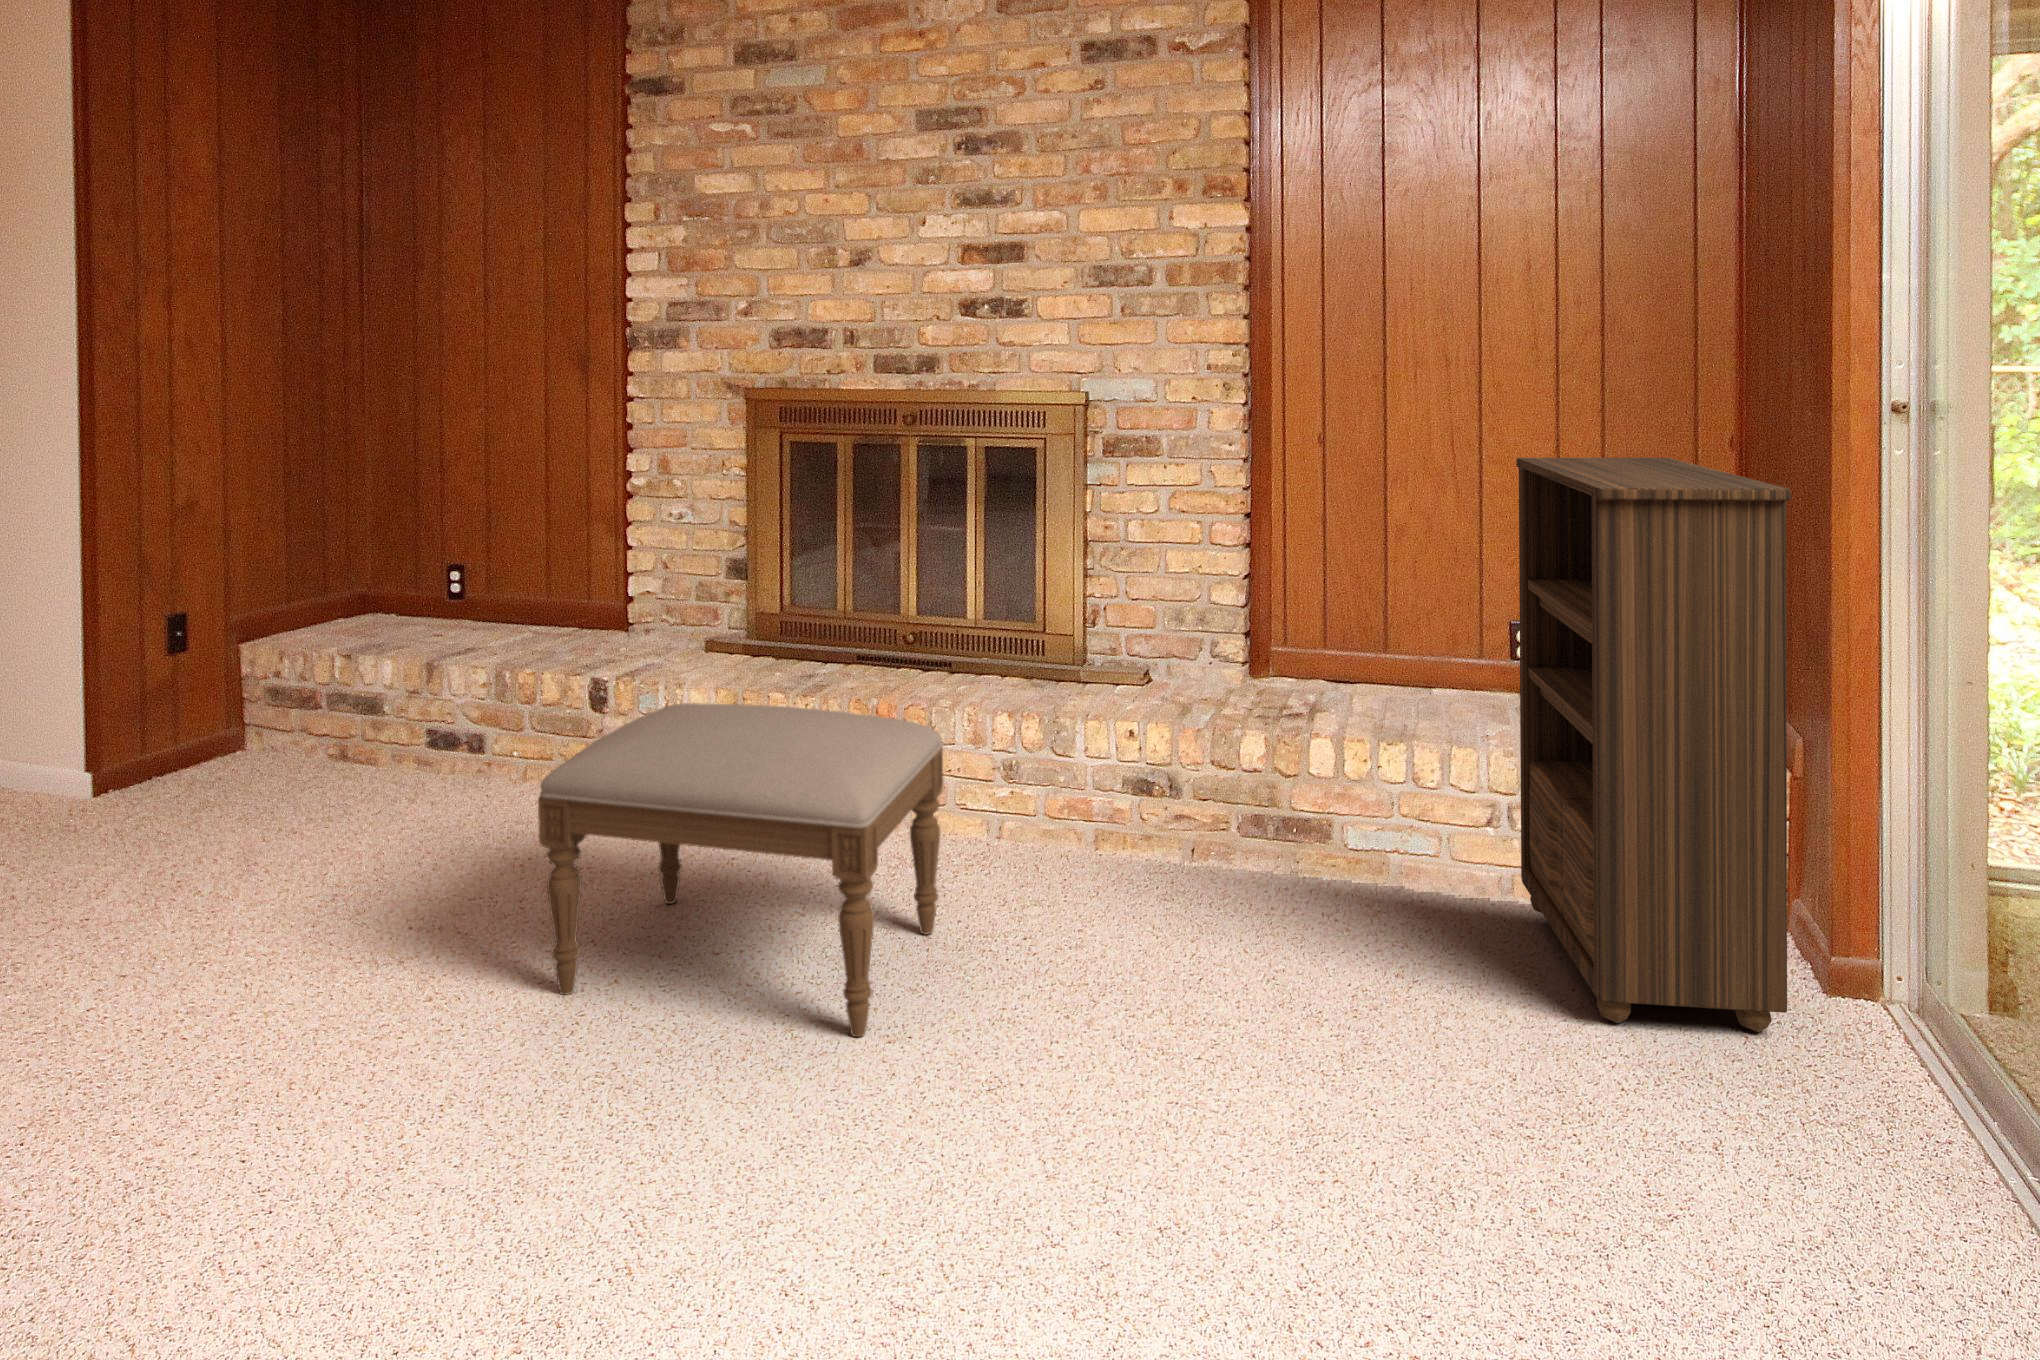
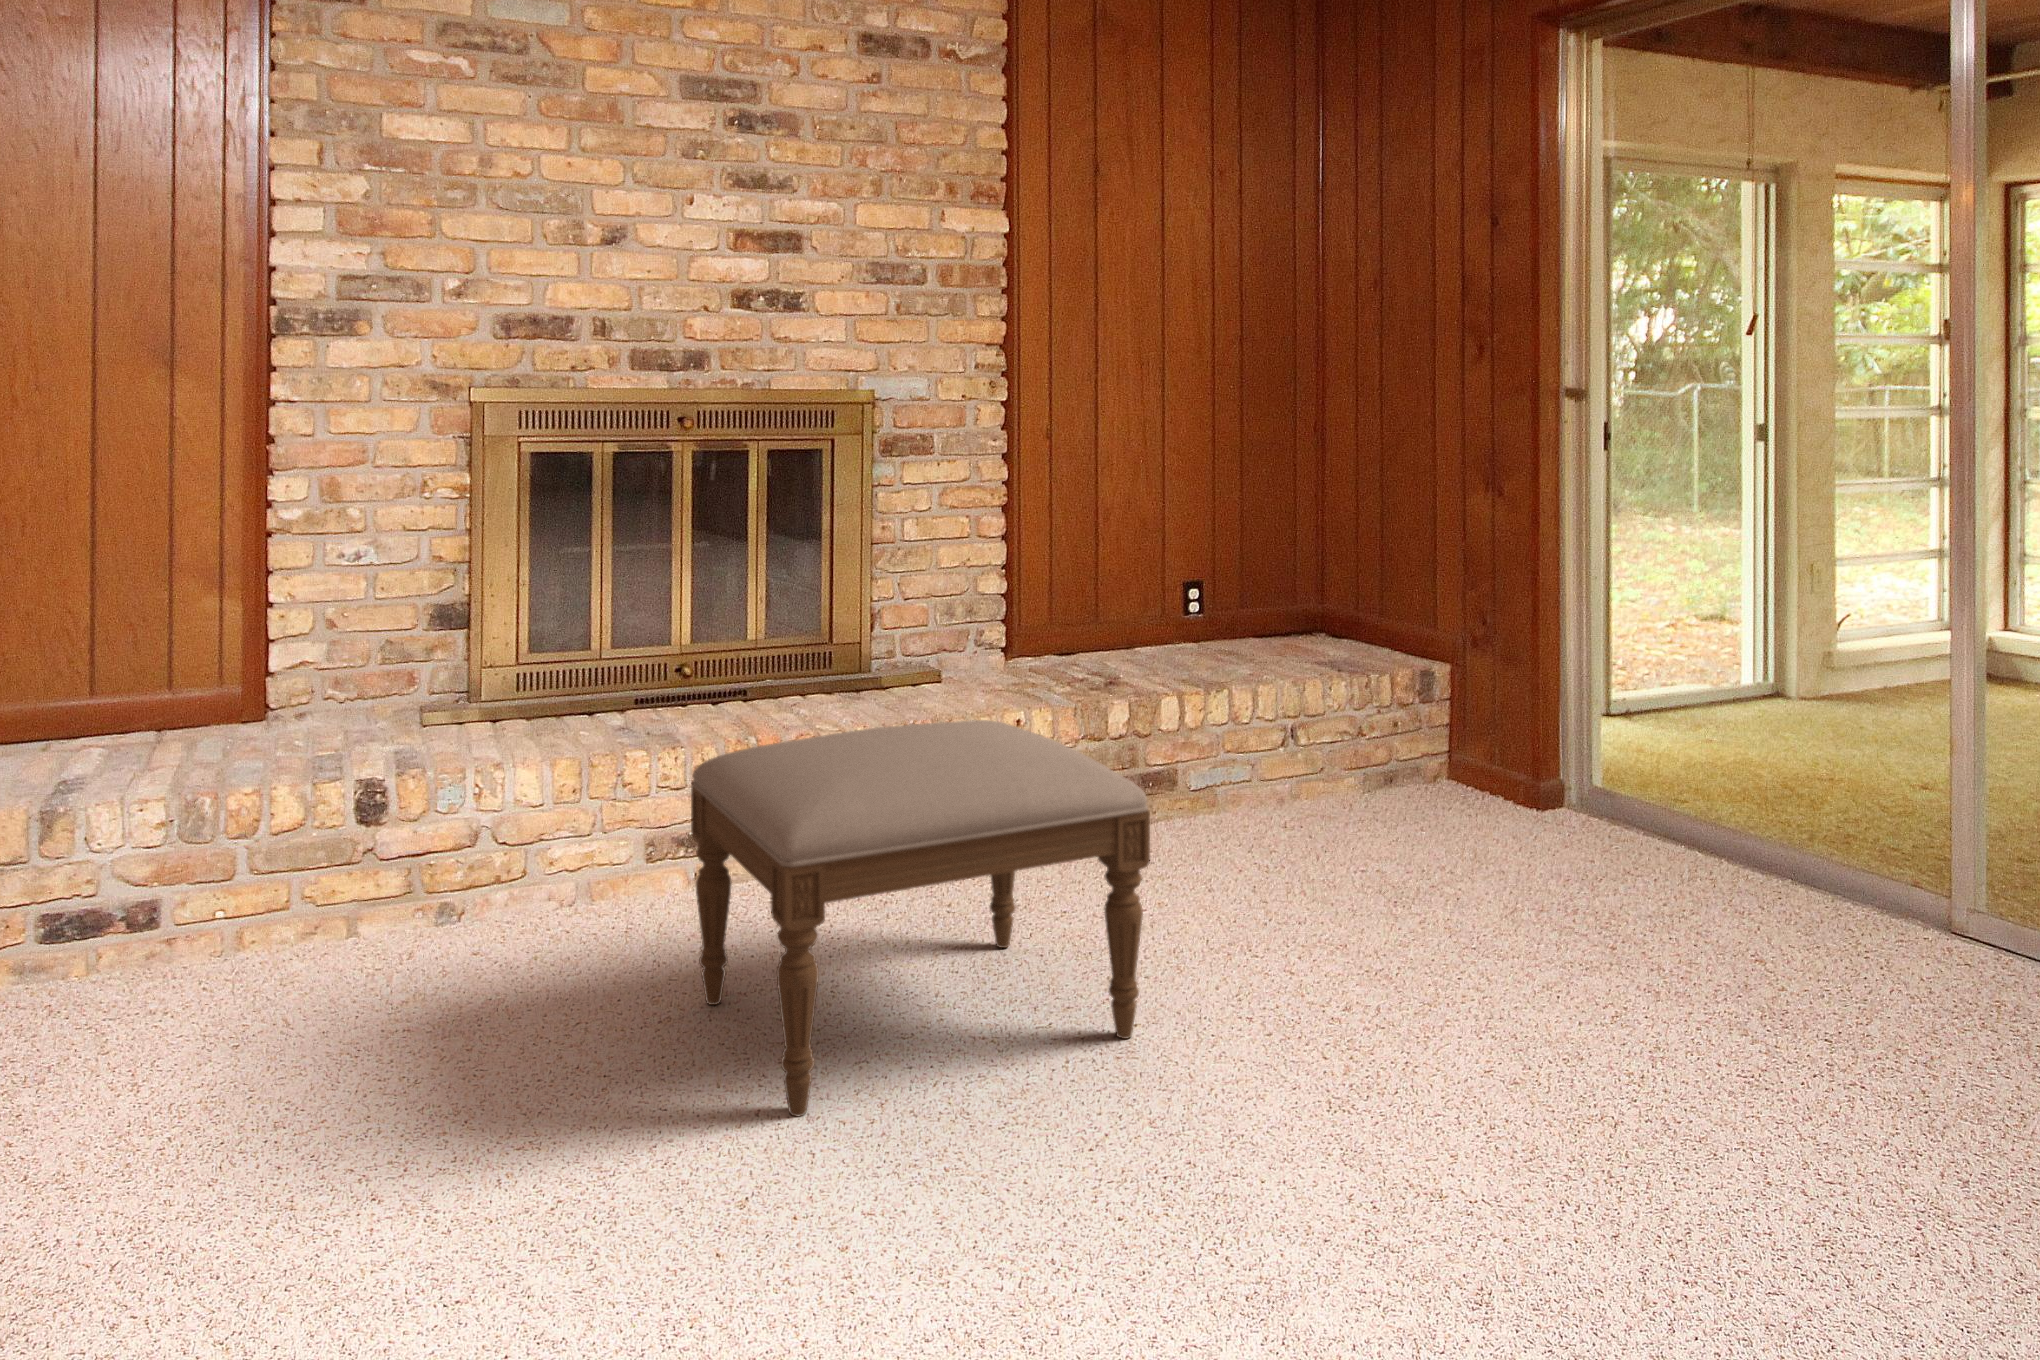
bookshelf: present [1516,458,1791,1032] -> none [1311,433,1577,856]

